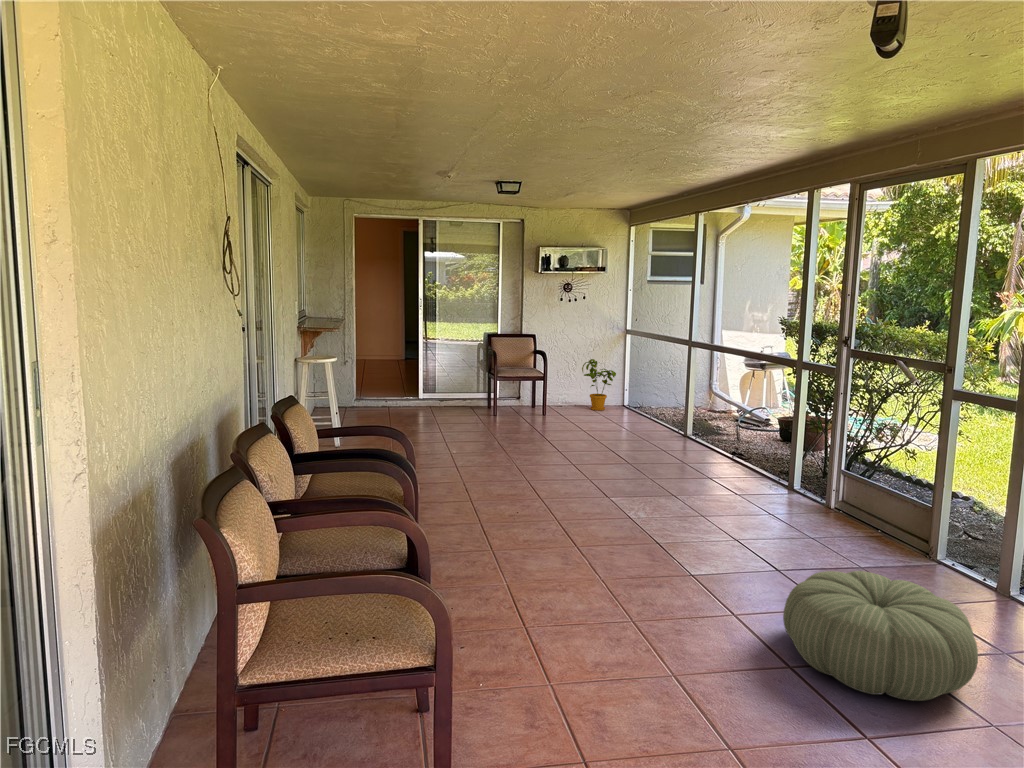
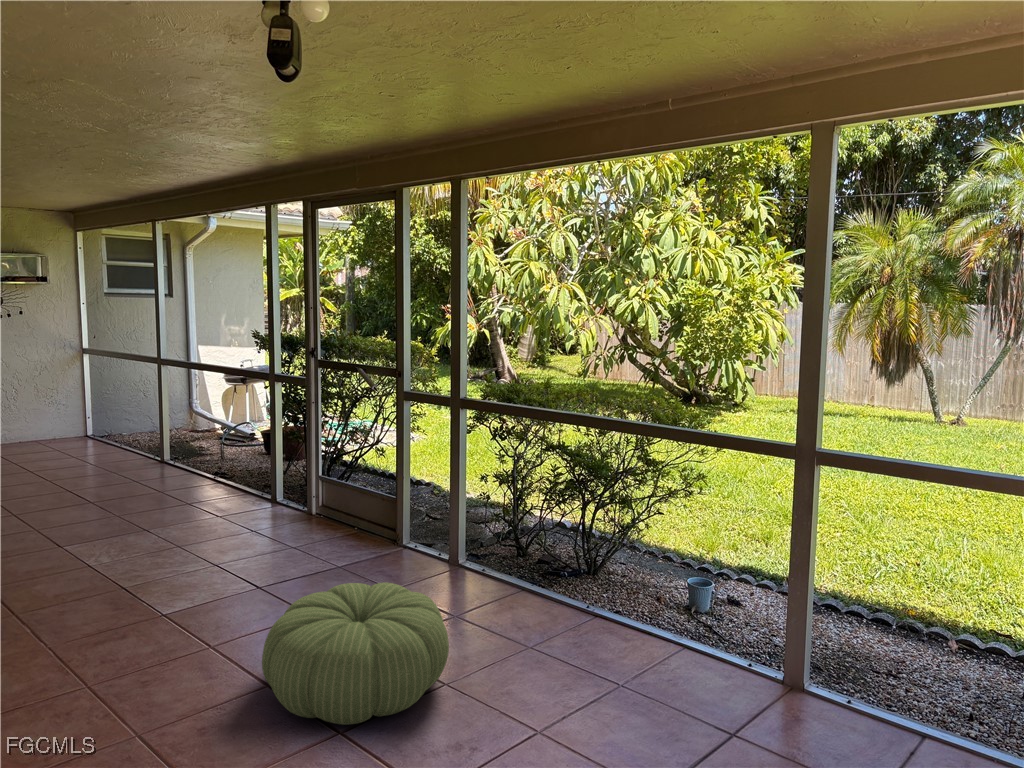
house plant: present [582,359,616,411] -> none [16,385,68,446]

